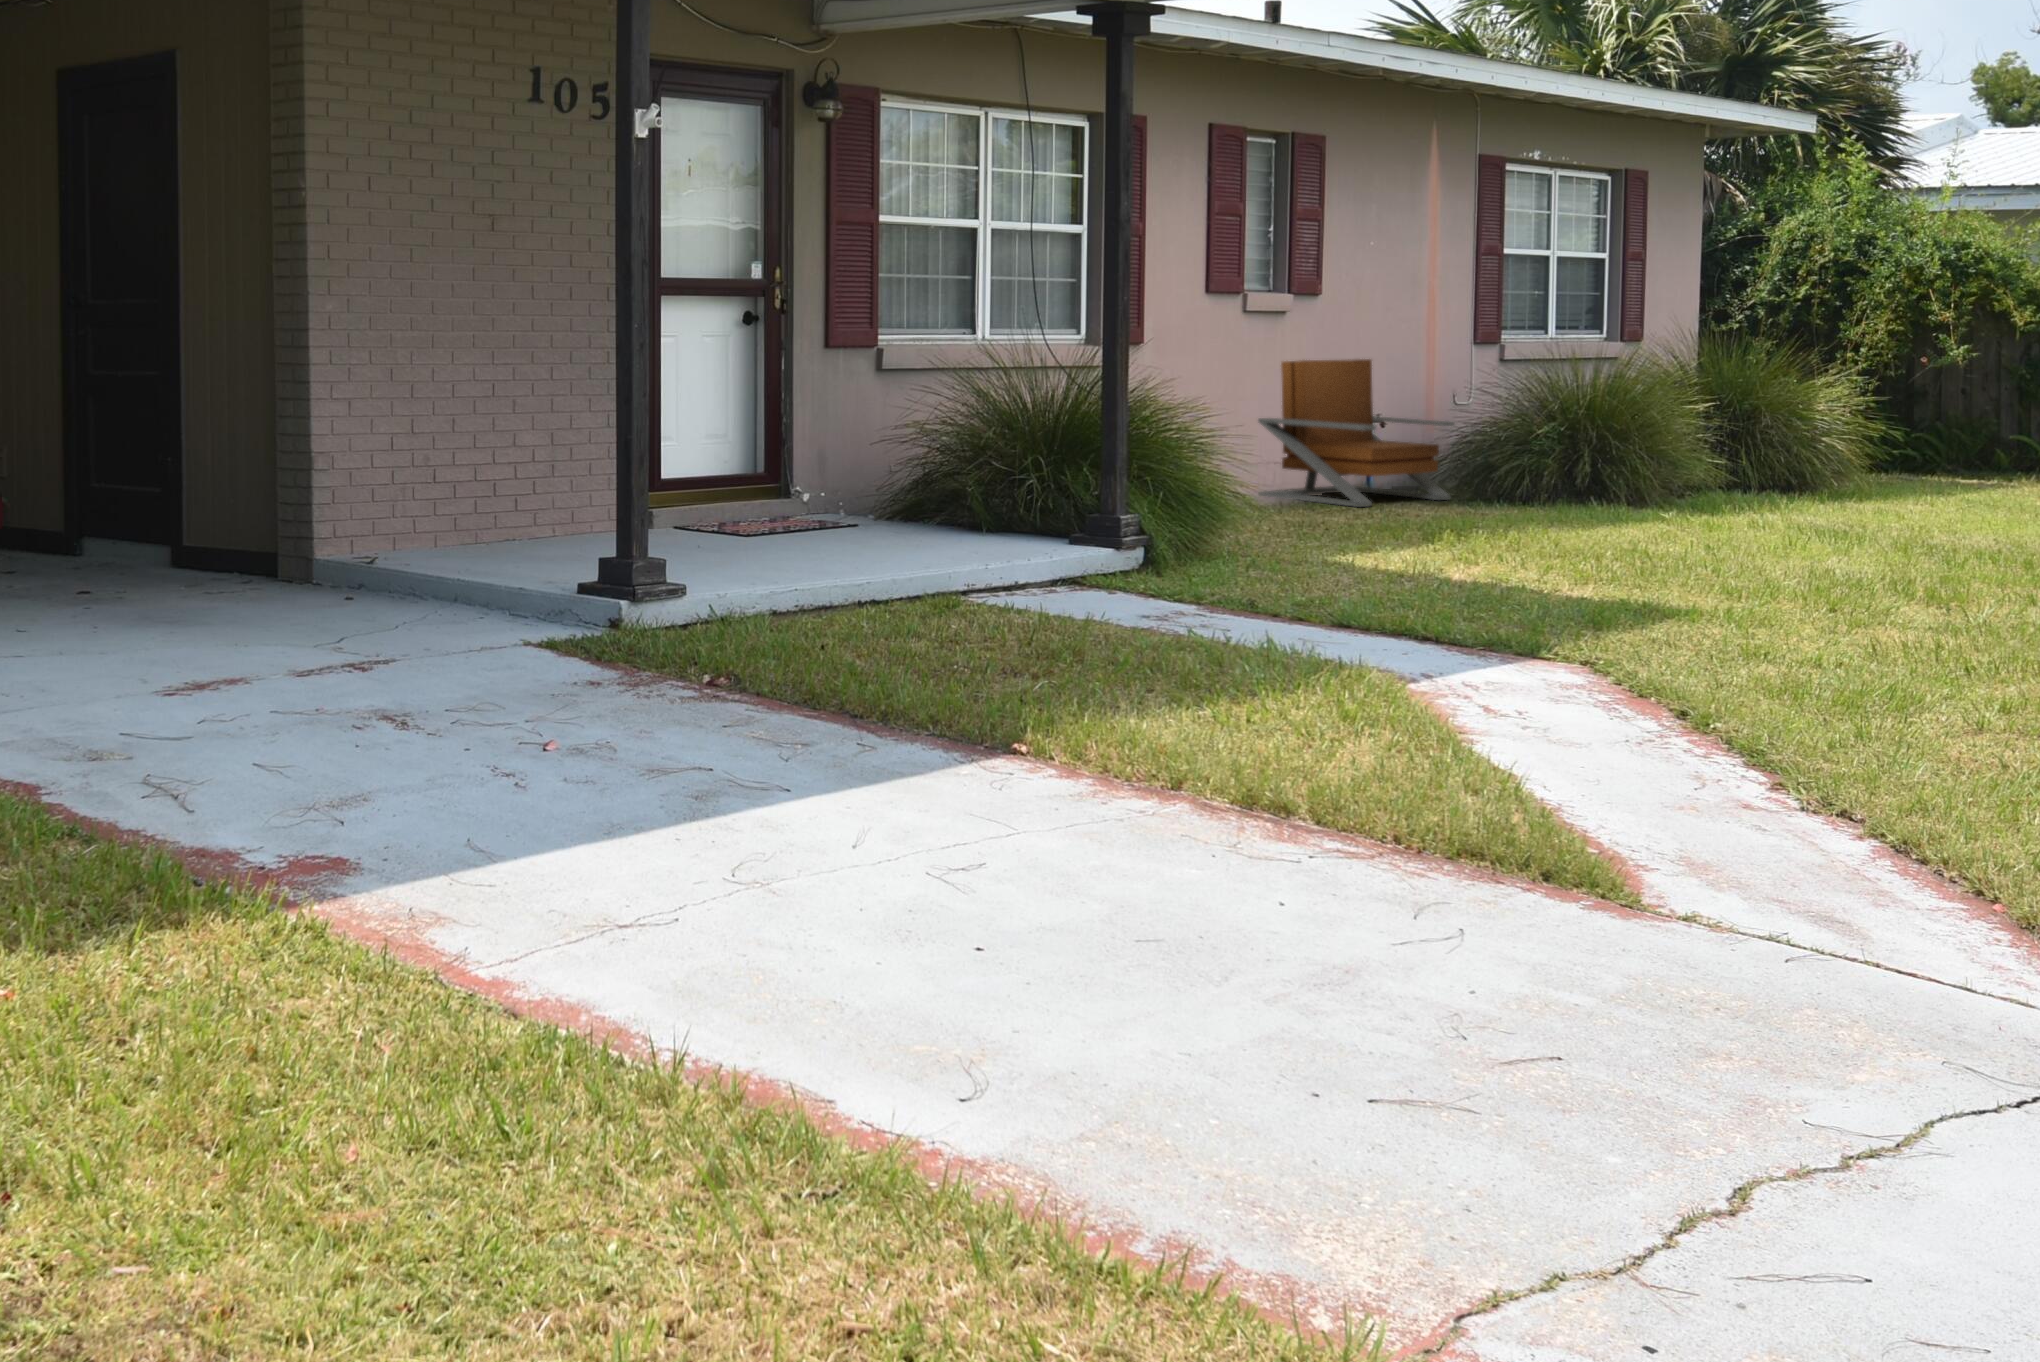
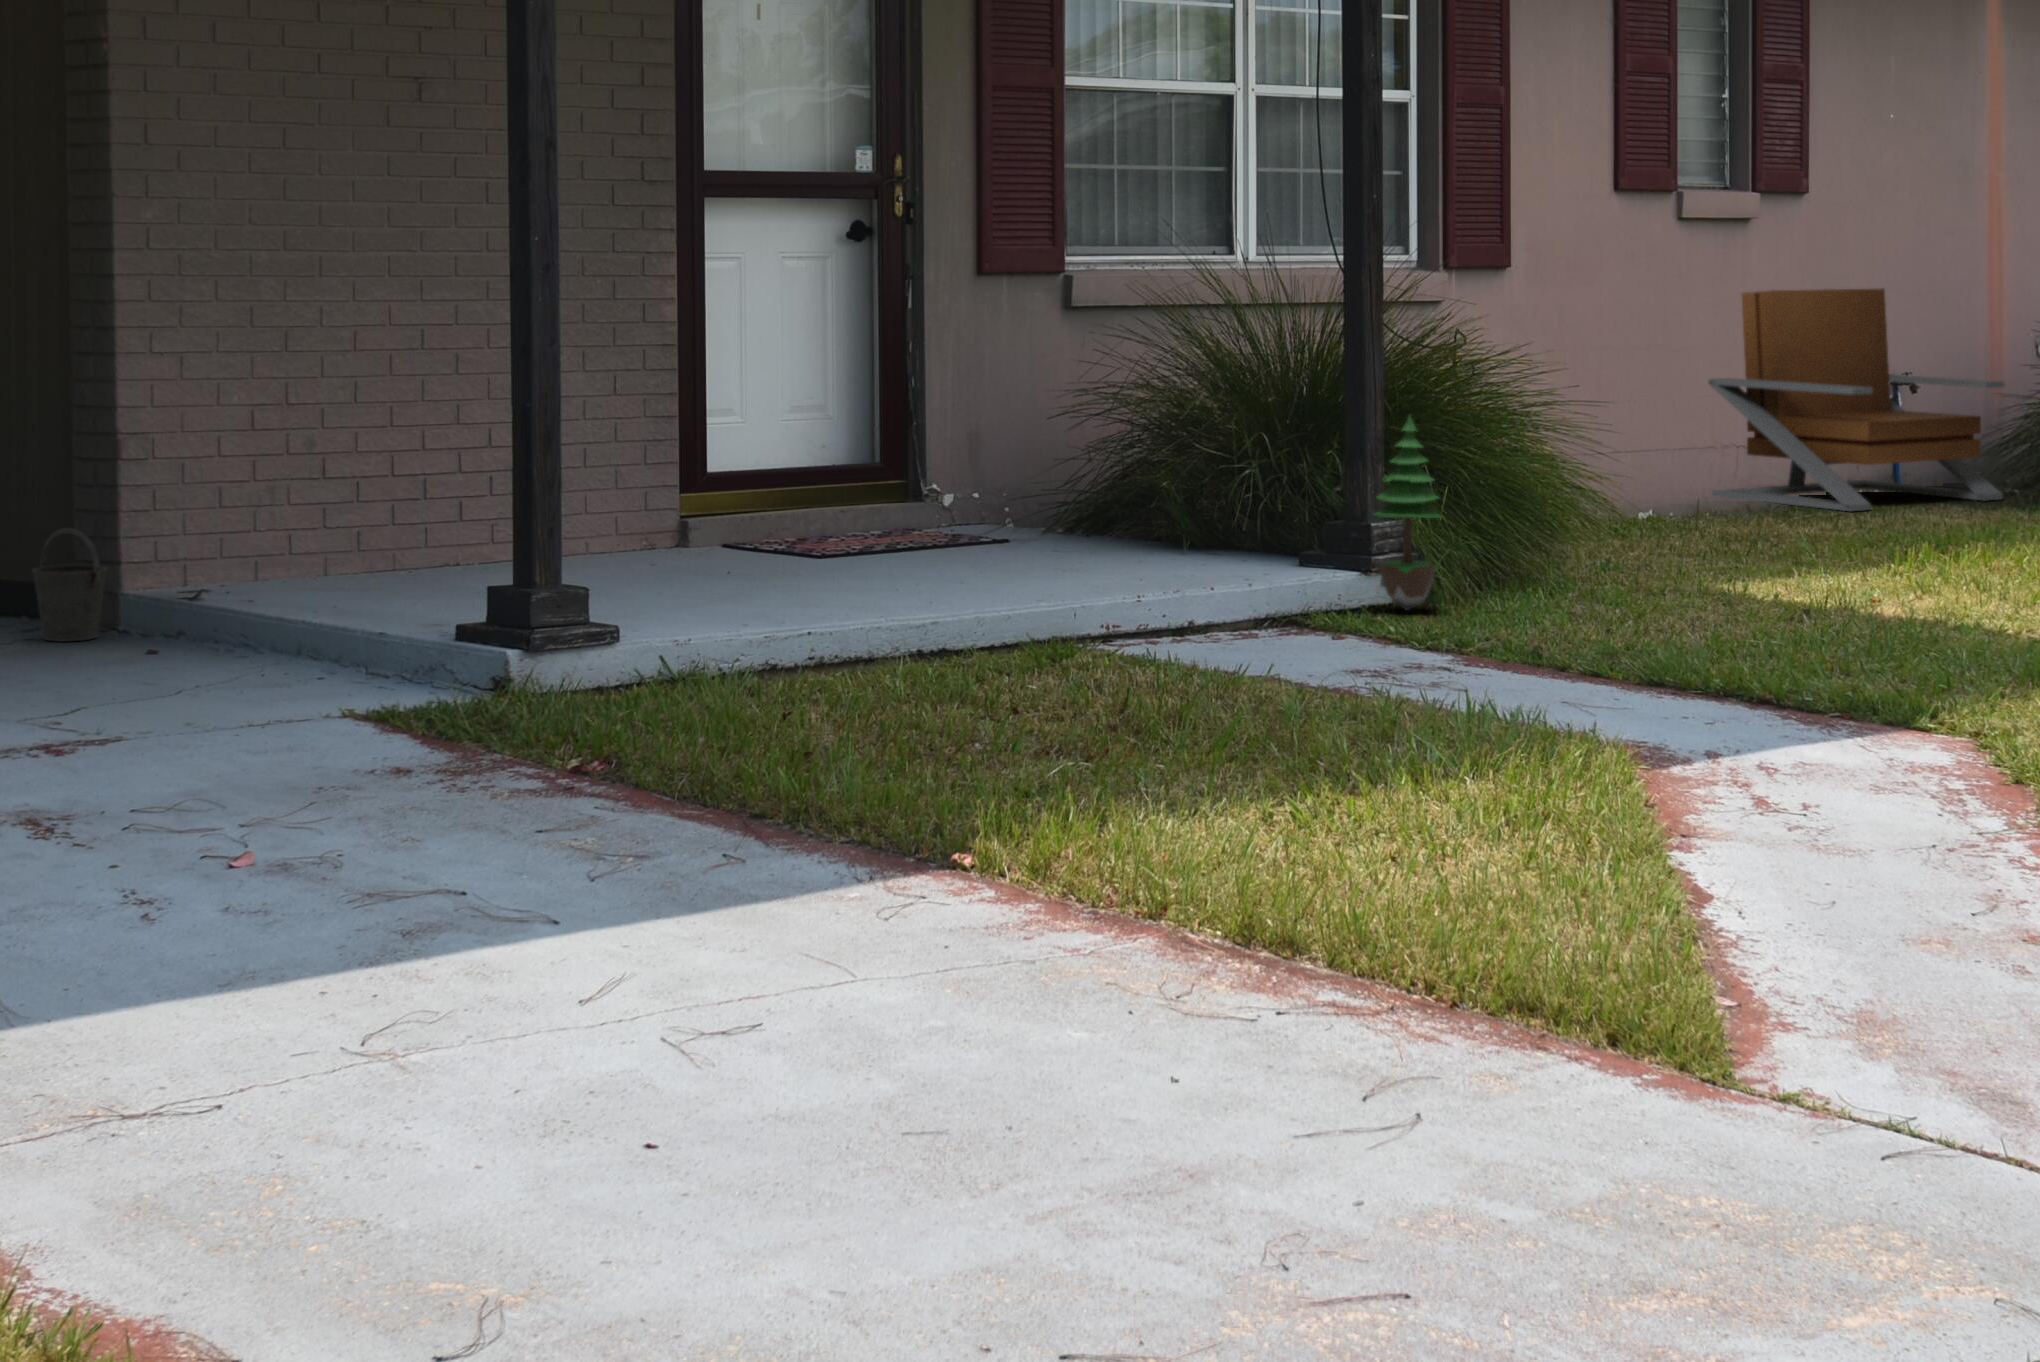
potted tree: none [1119,445,1167,575] -> present [1375,416,1441,610]
bucket: none [271,514,319,589] -> present [32,528,107,641]

